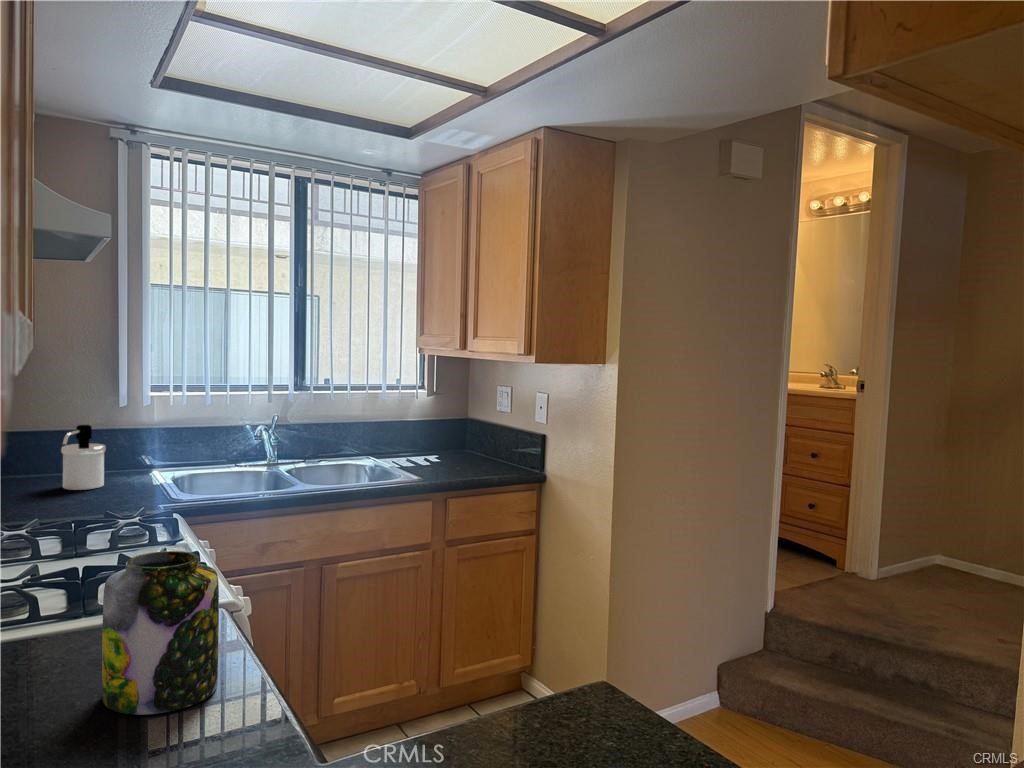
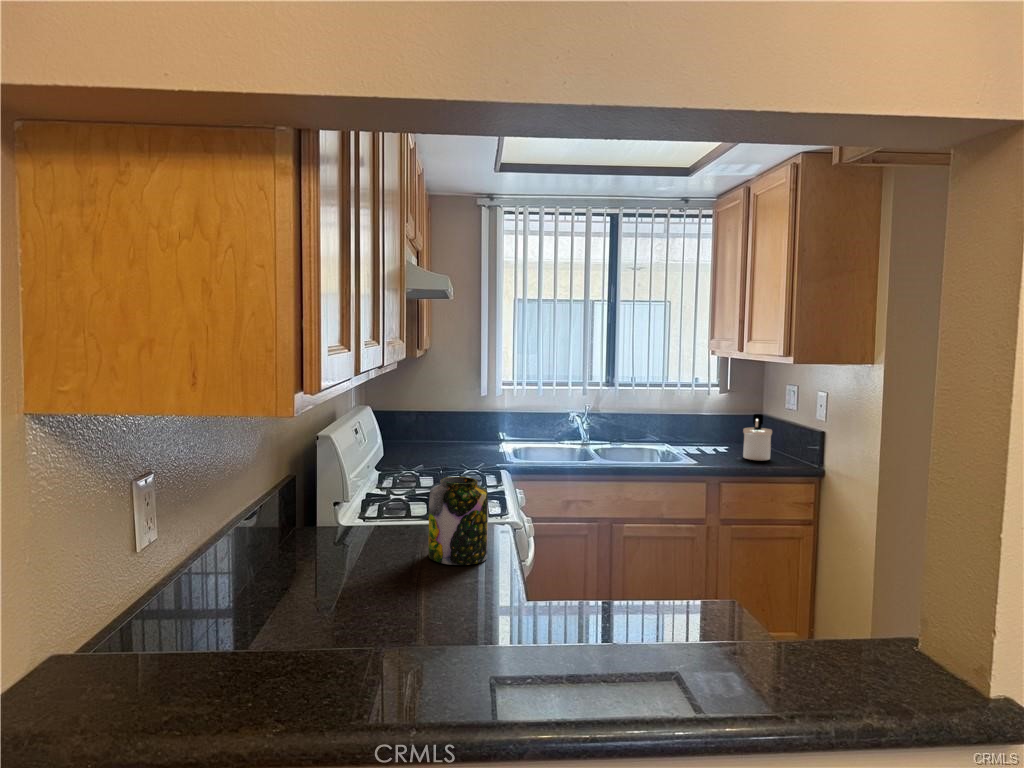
soap dispenser: present [61,425,106,490] -> present [743,414,772,461]

